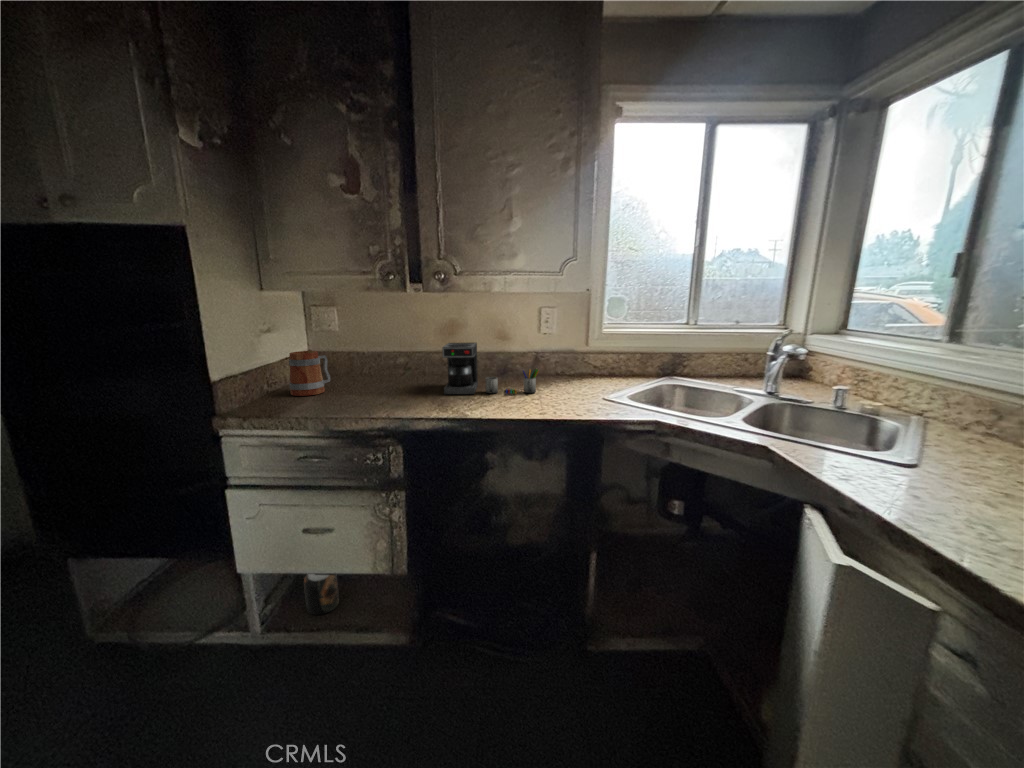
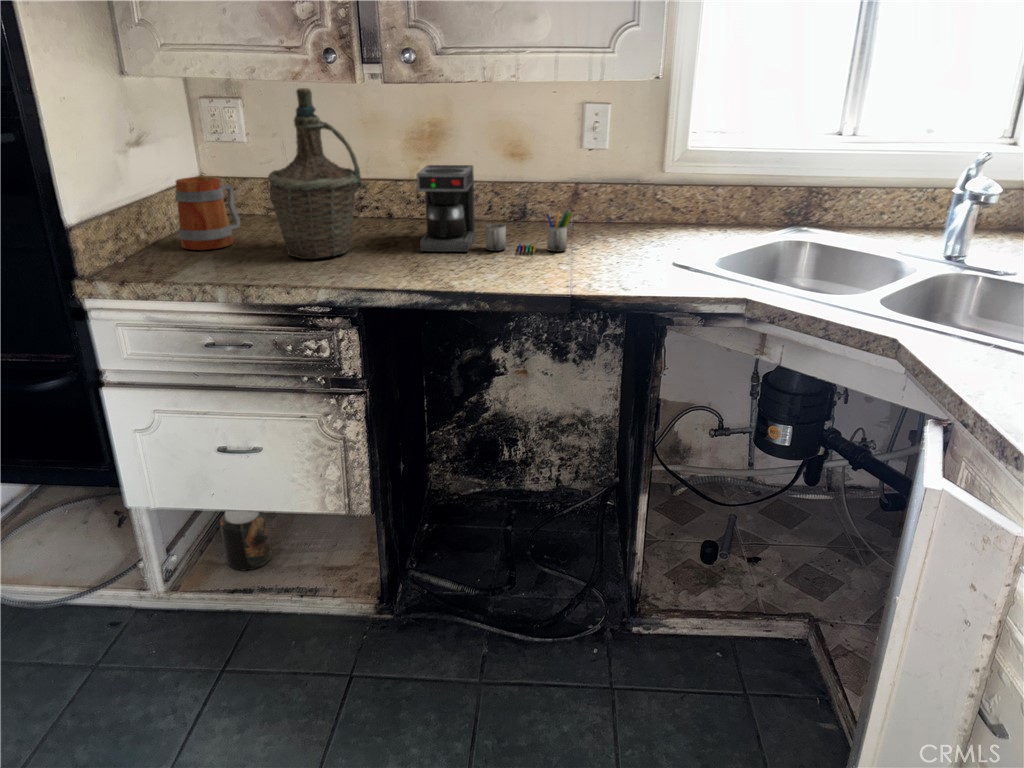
bottle: none [348,297,409,401] -> present [268,88,363,259]

